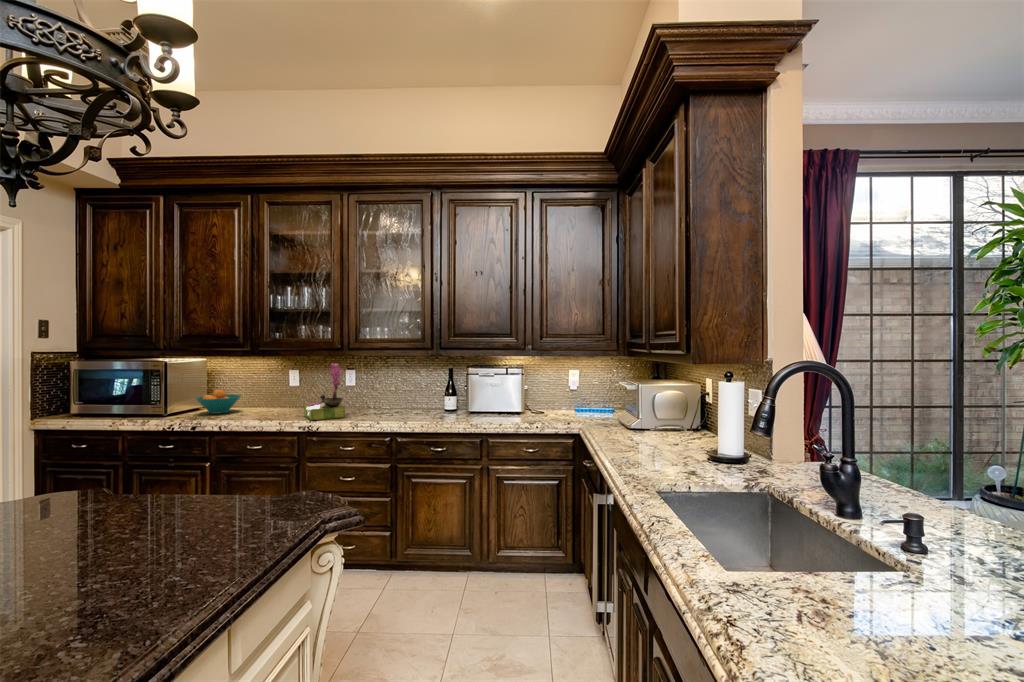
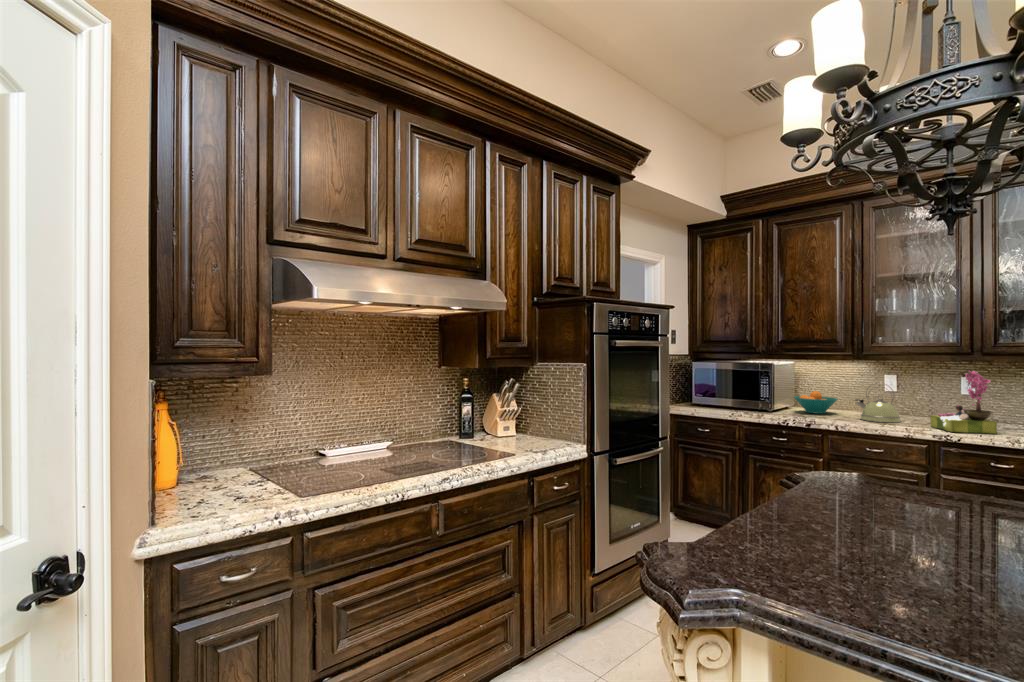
kettle: none [248,378,288,417] -> present [855,383,901,423]

